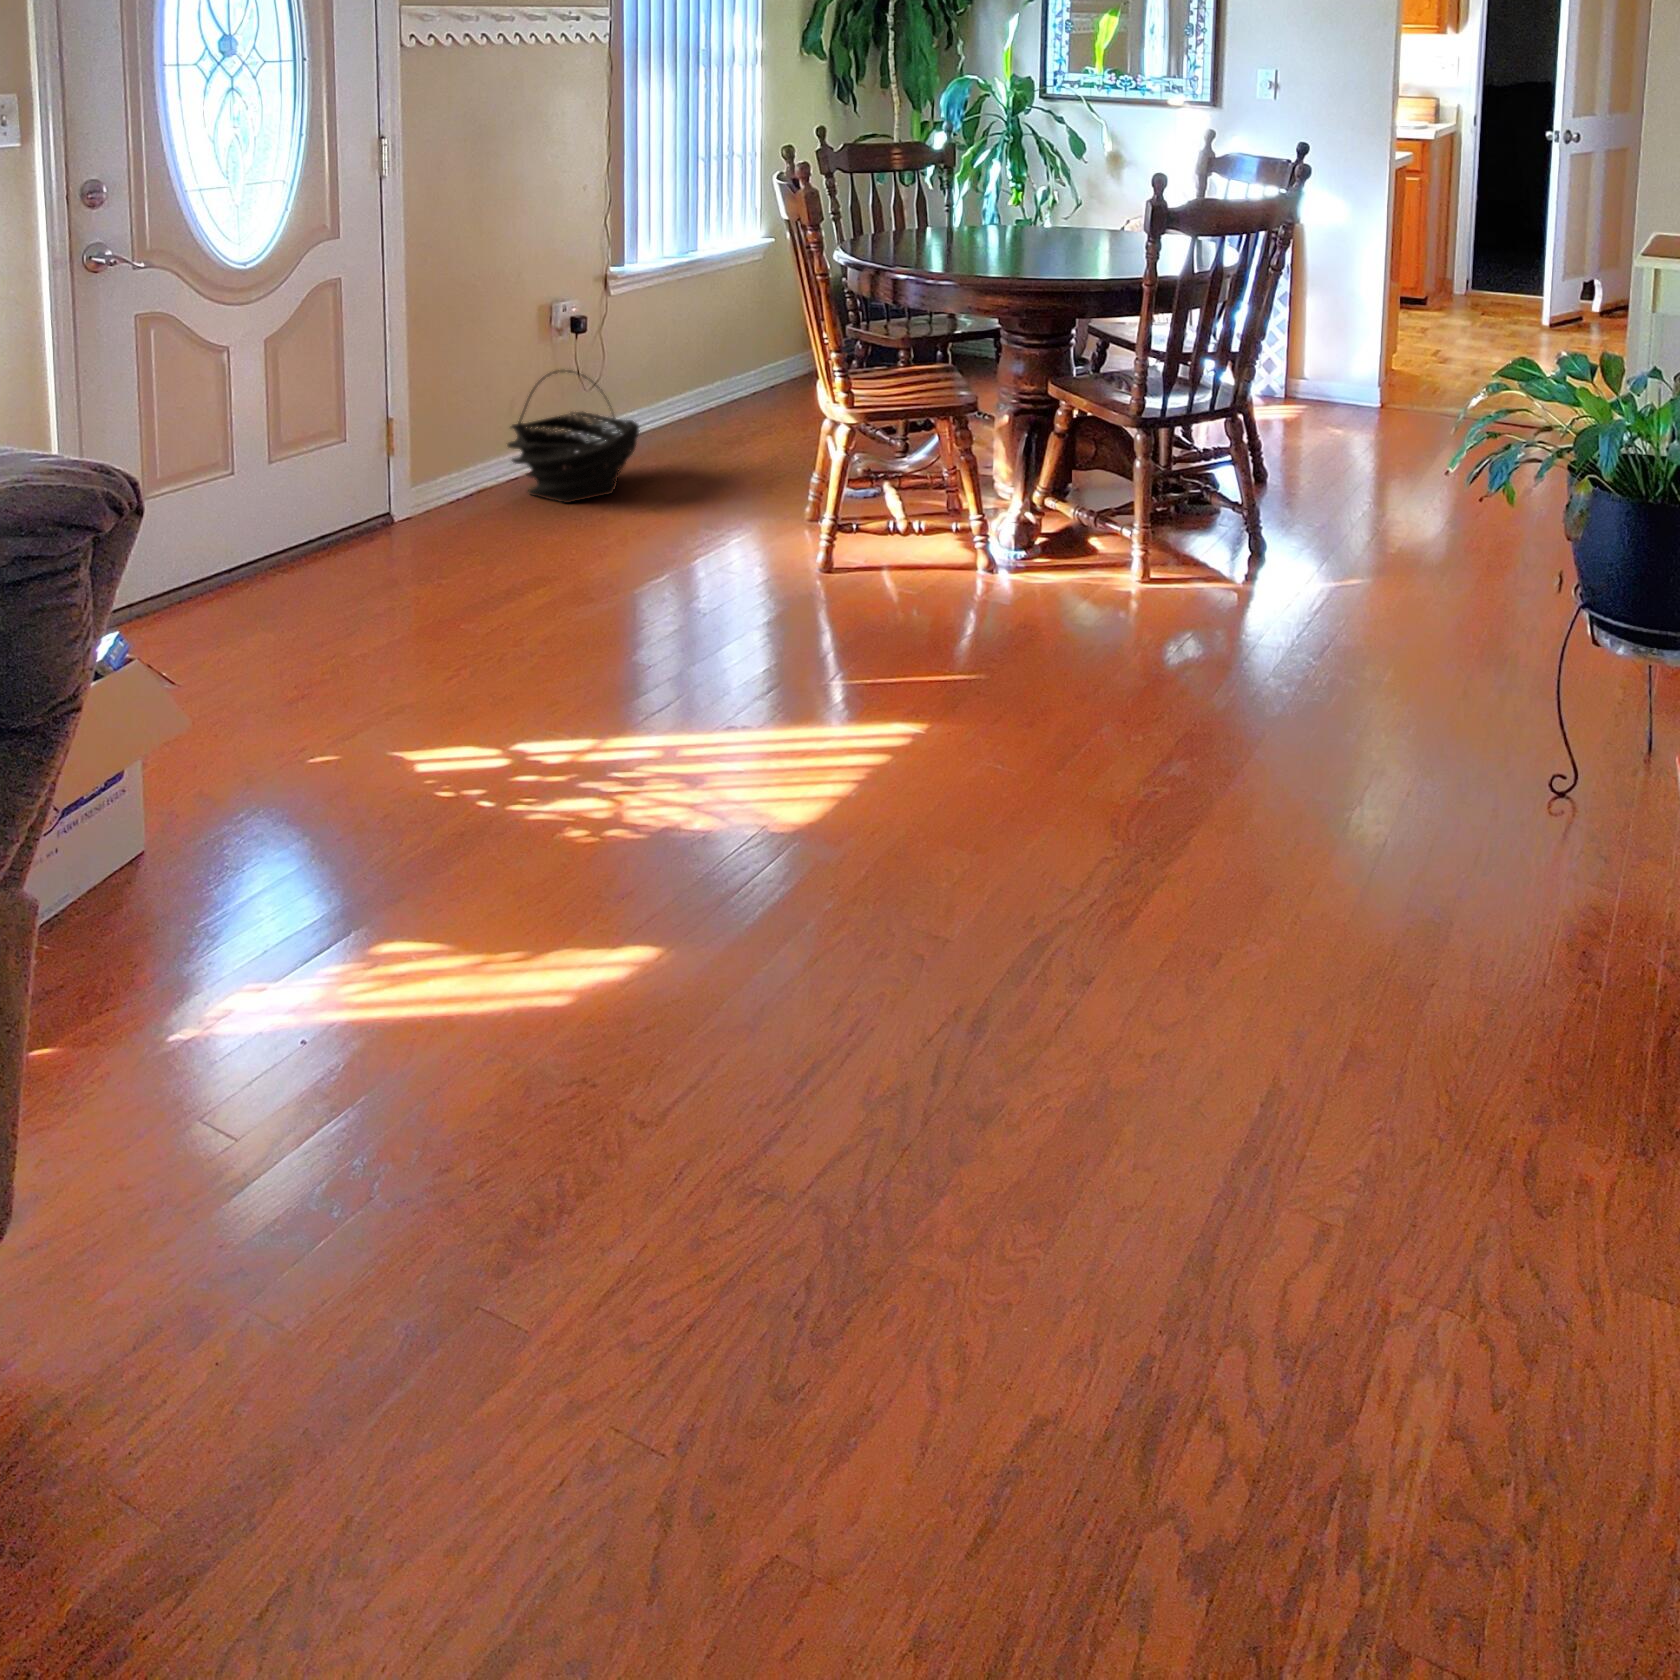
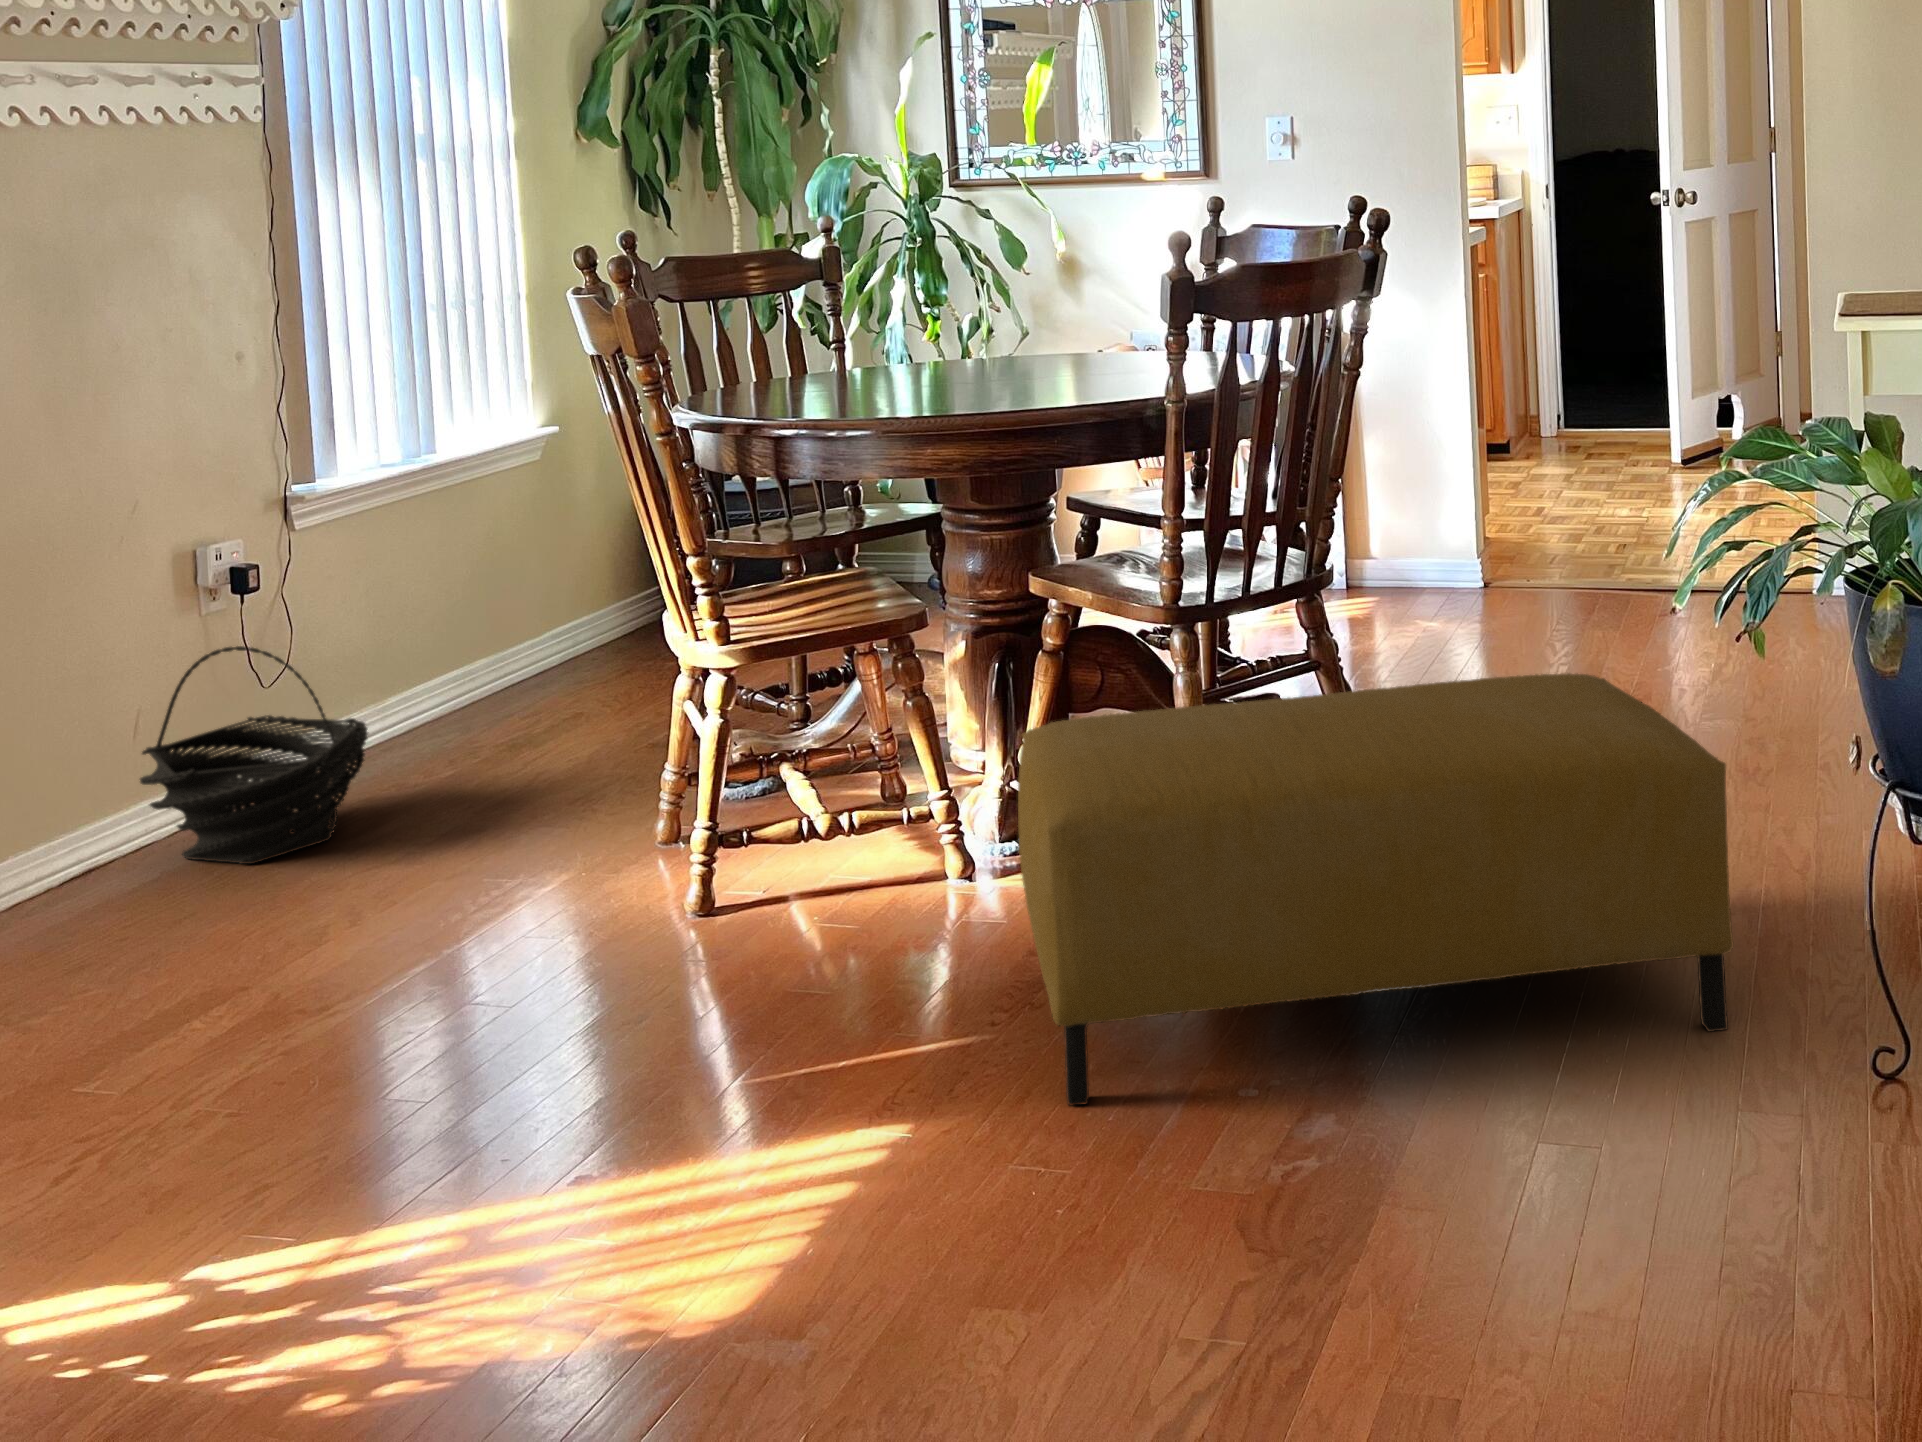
ottoman: none [1014,486,1469,743] -> present [1018,673,1734,1105]

